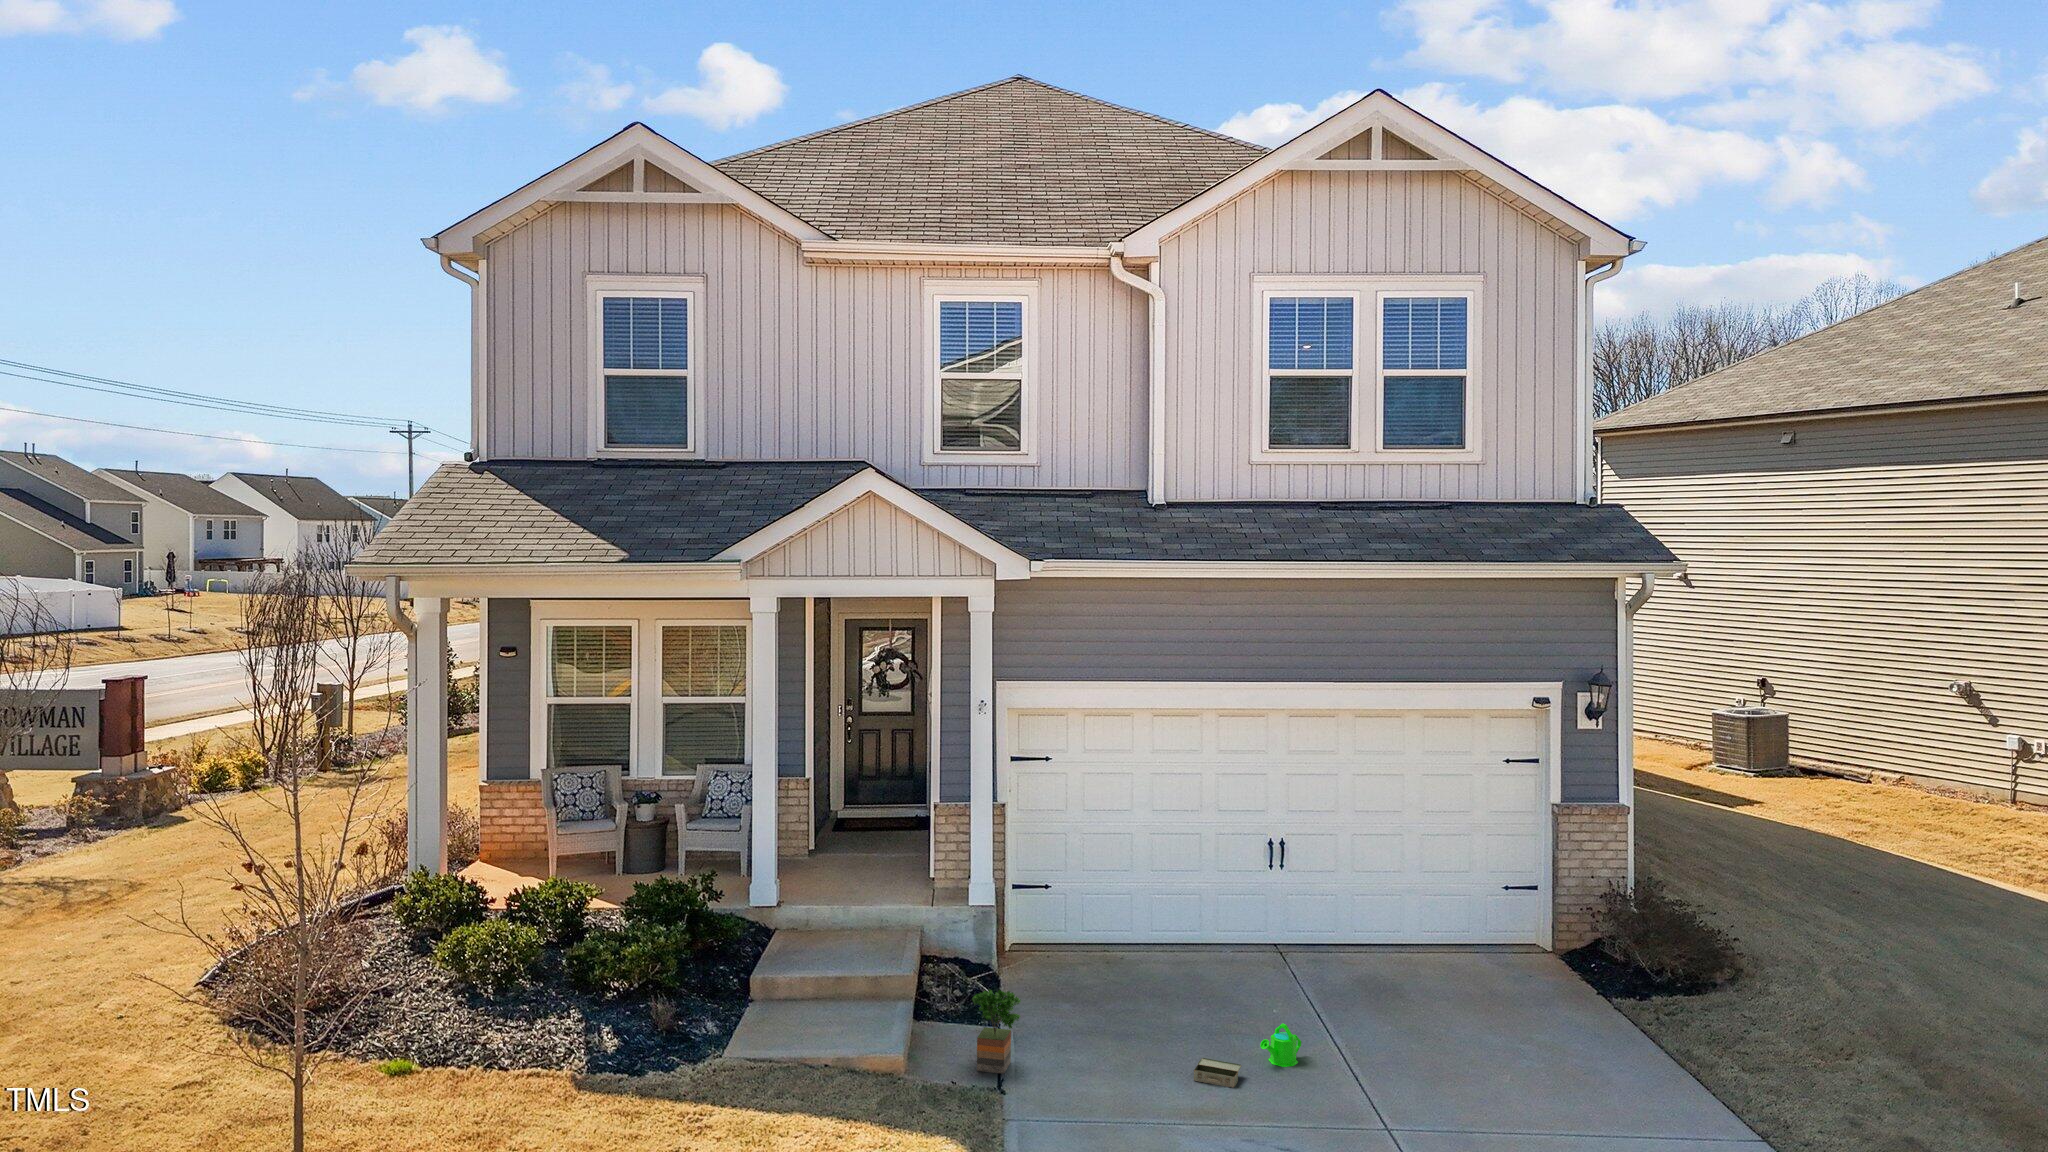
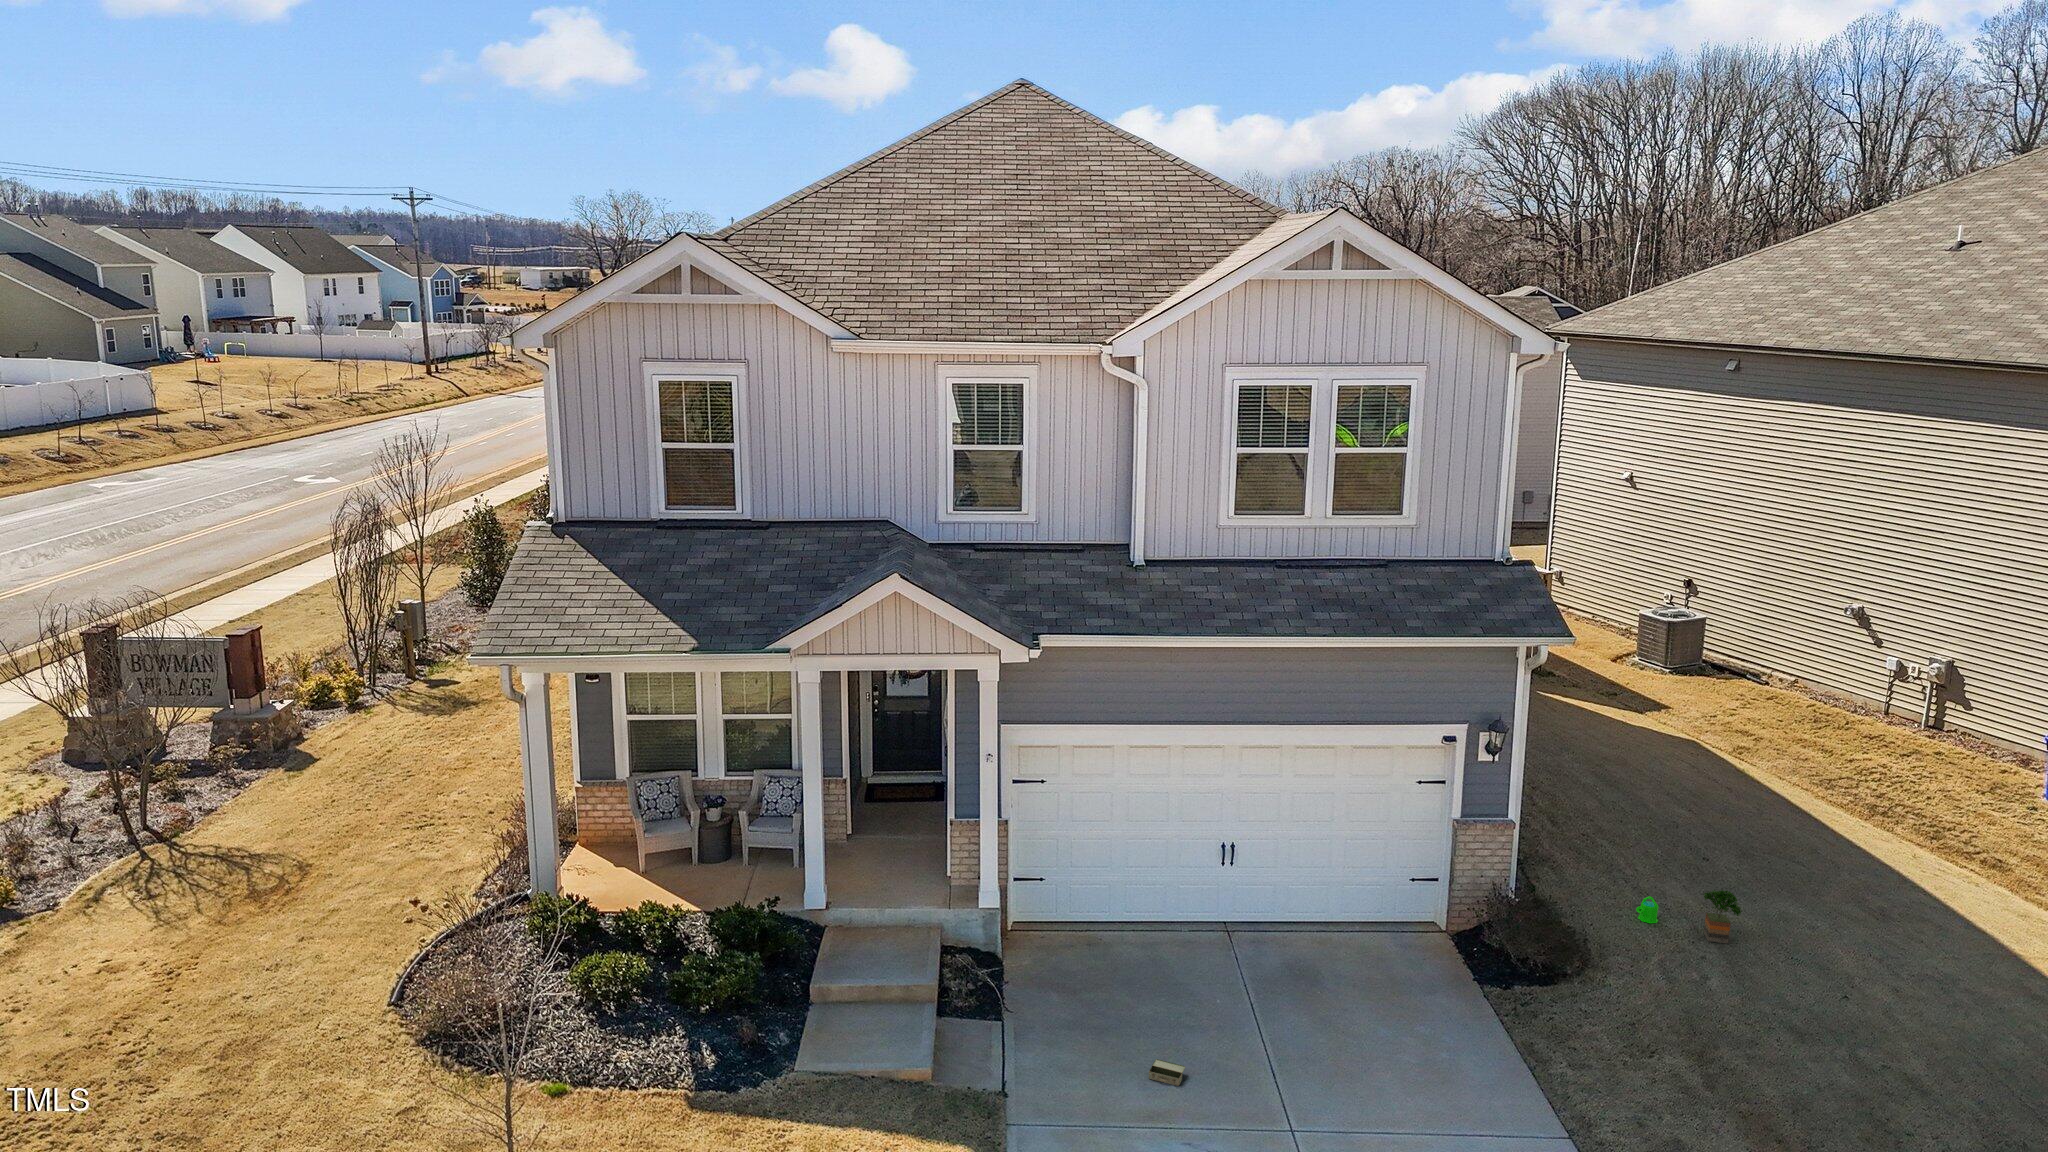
potted tree: present [973,990,1021,1074] -> present [1703,890,1741,944]
watering can: present [1260,1023,1301,1067] -> present [1636,896,1659,923]

